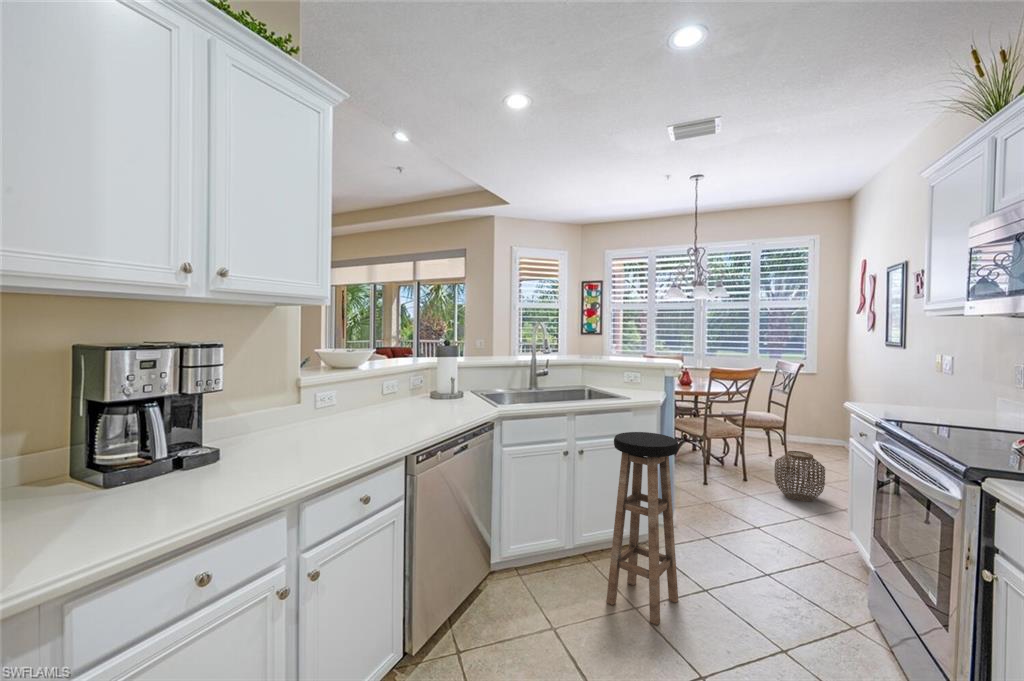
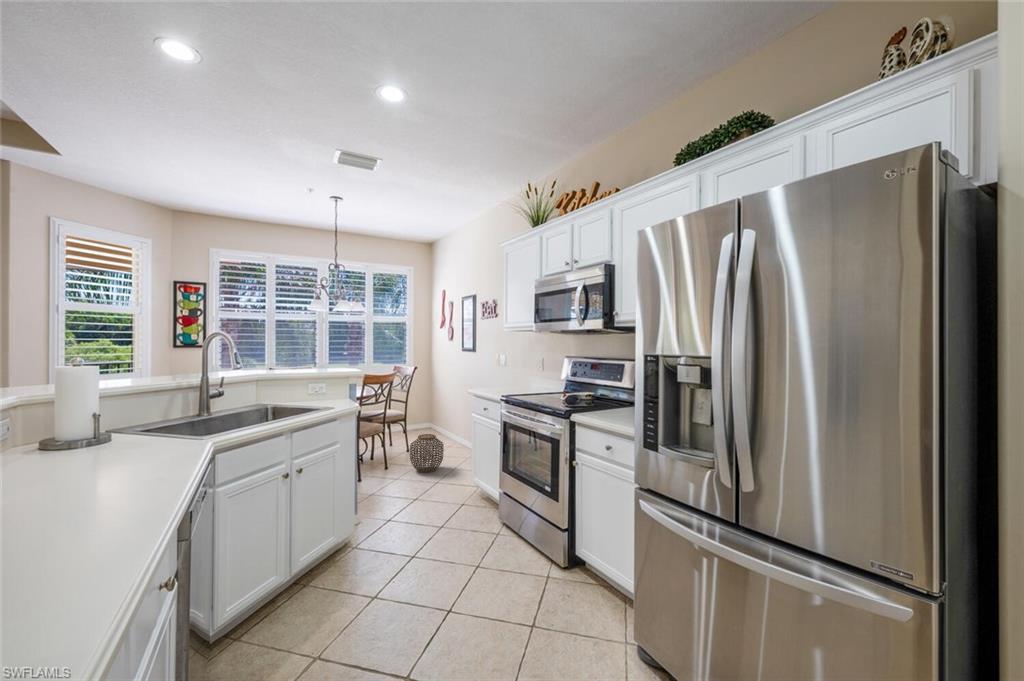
bar stool: present [606,432,679,625] -> none [348,436,406,608]

